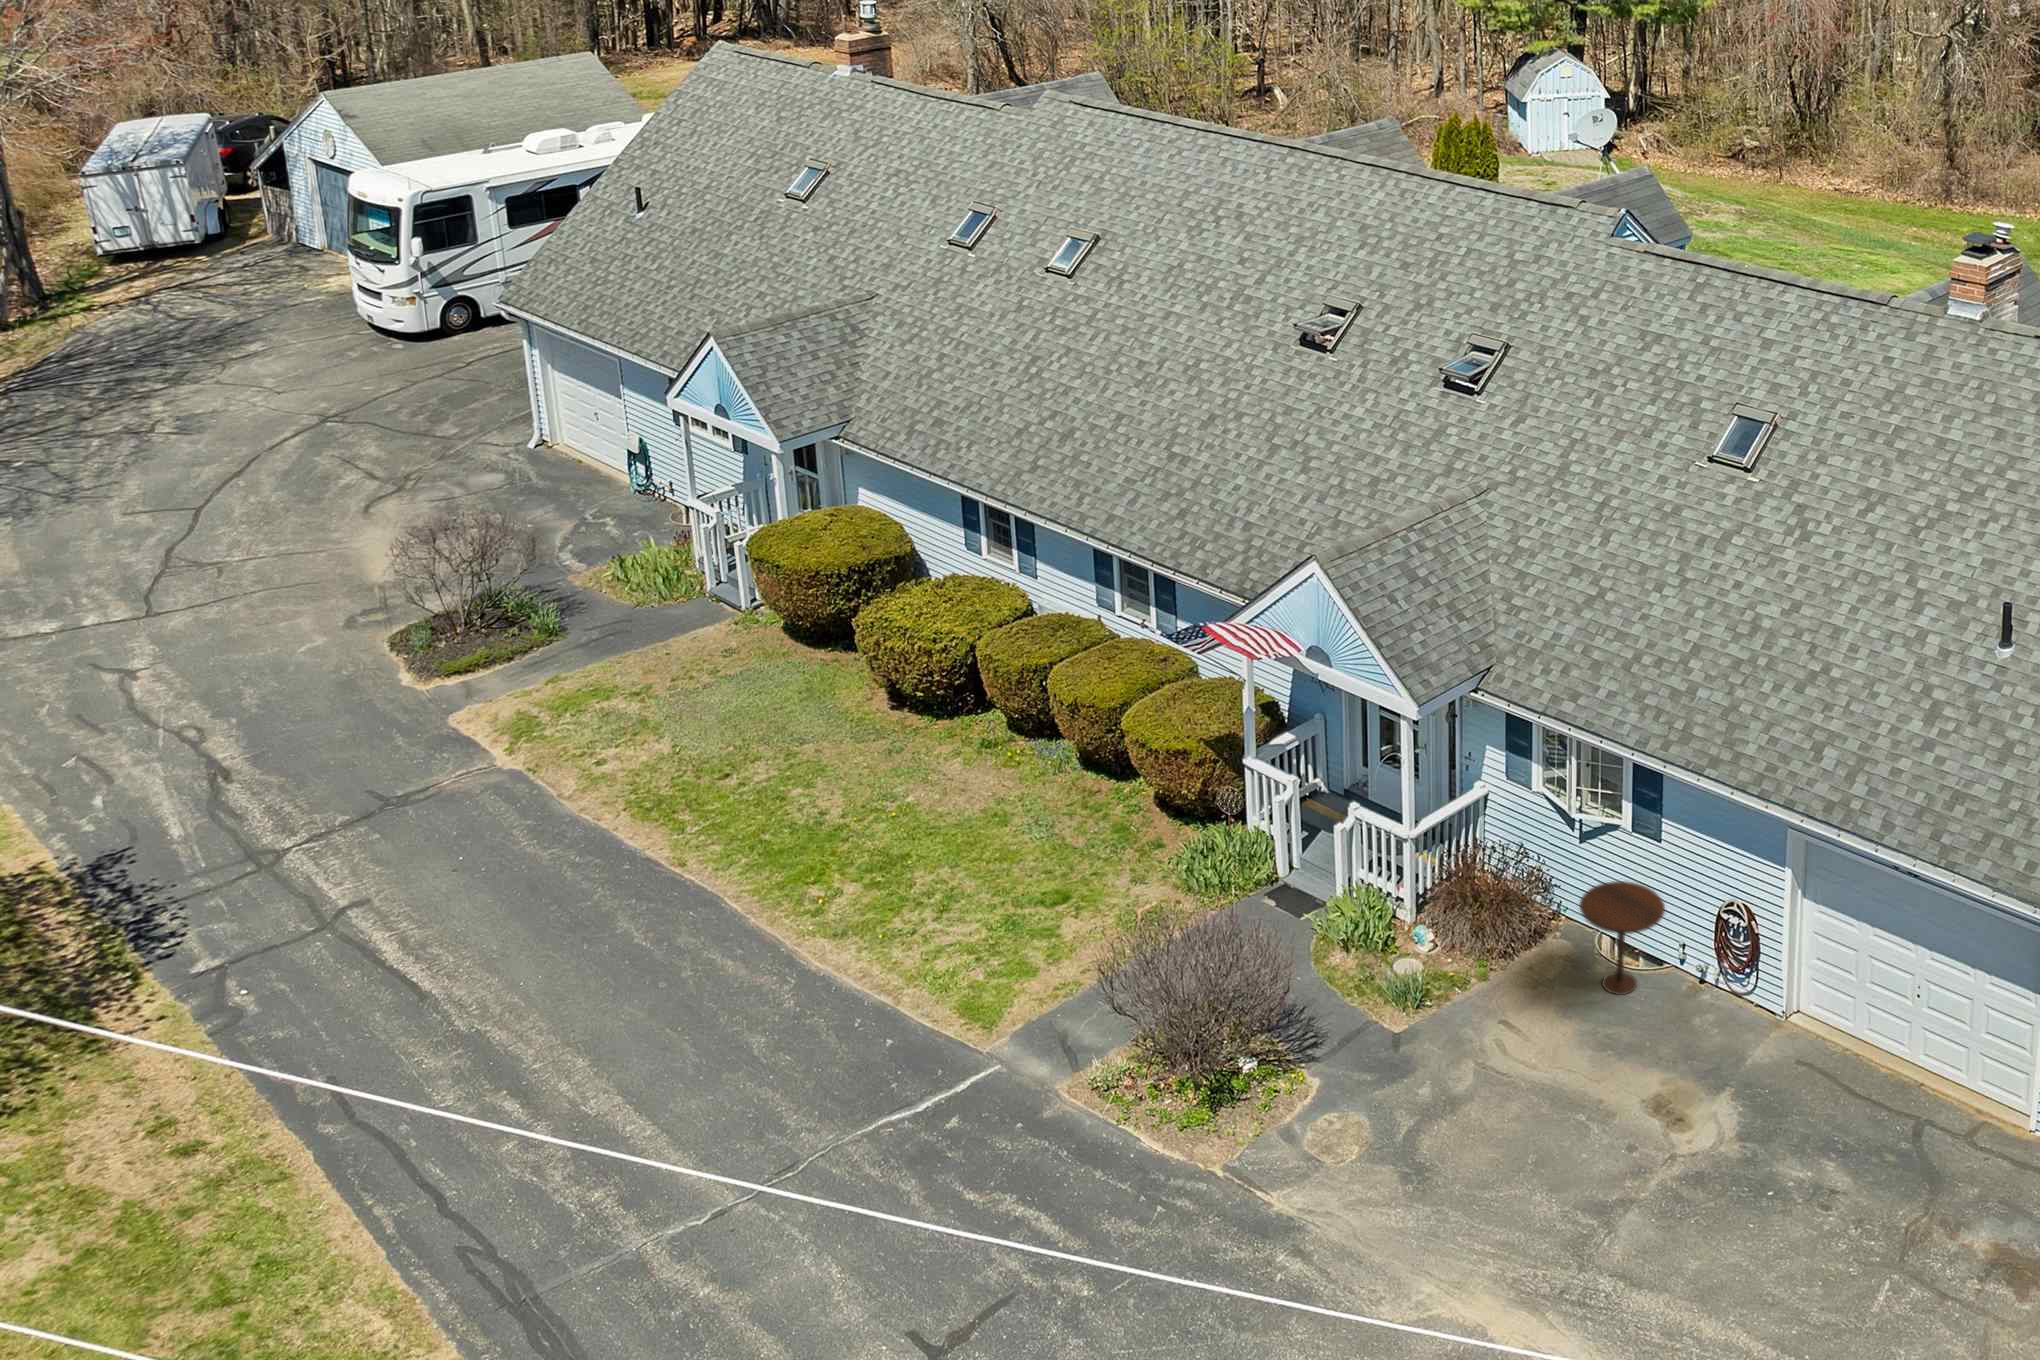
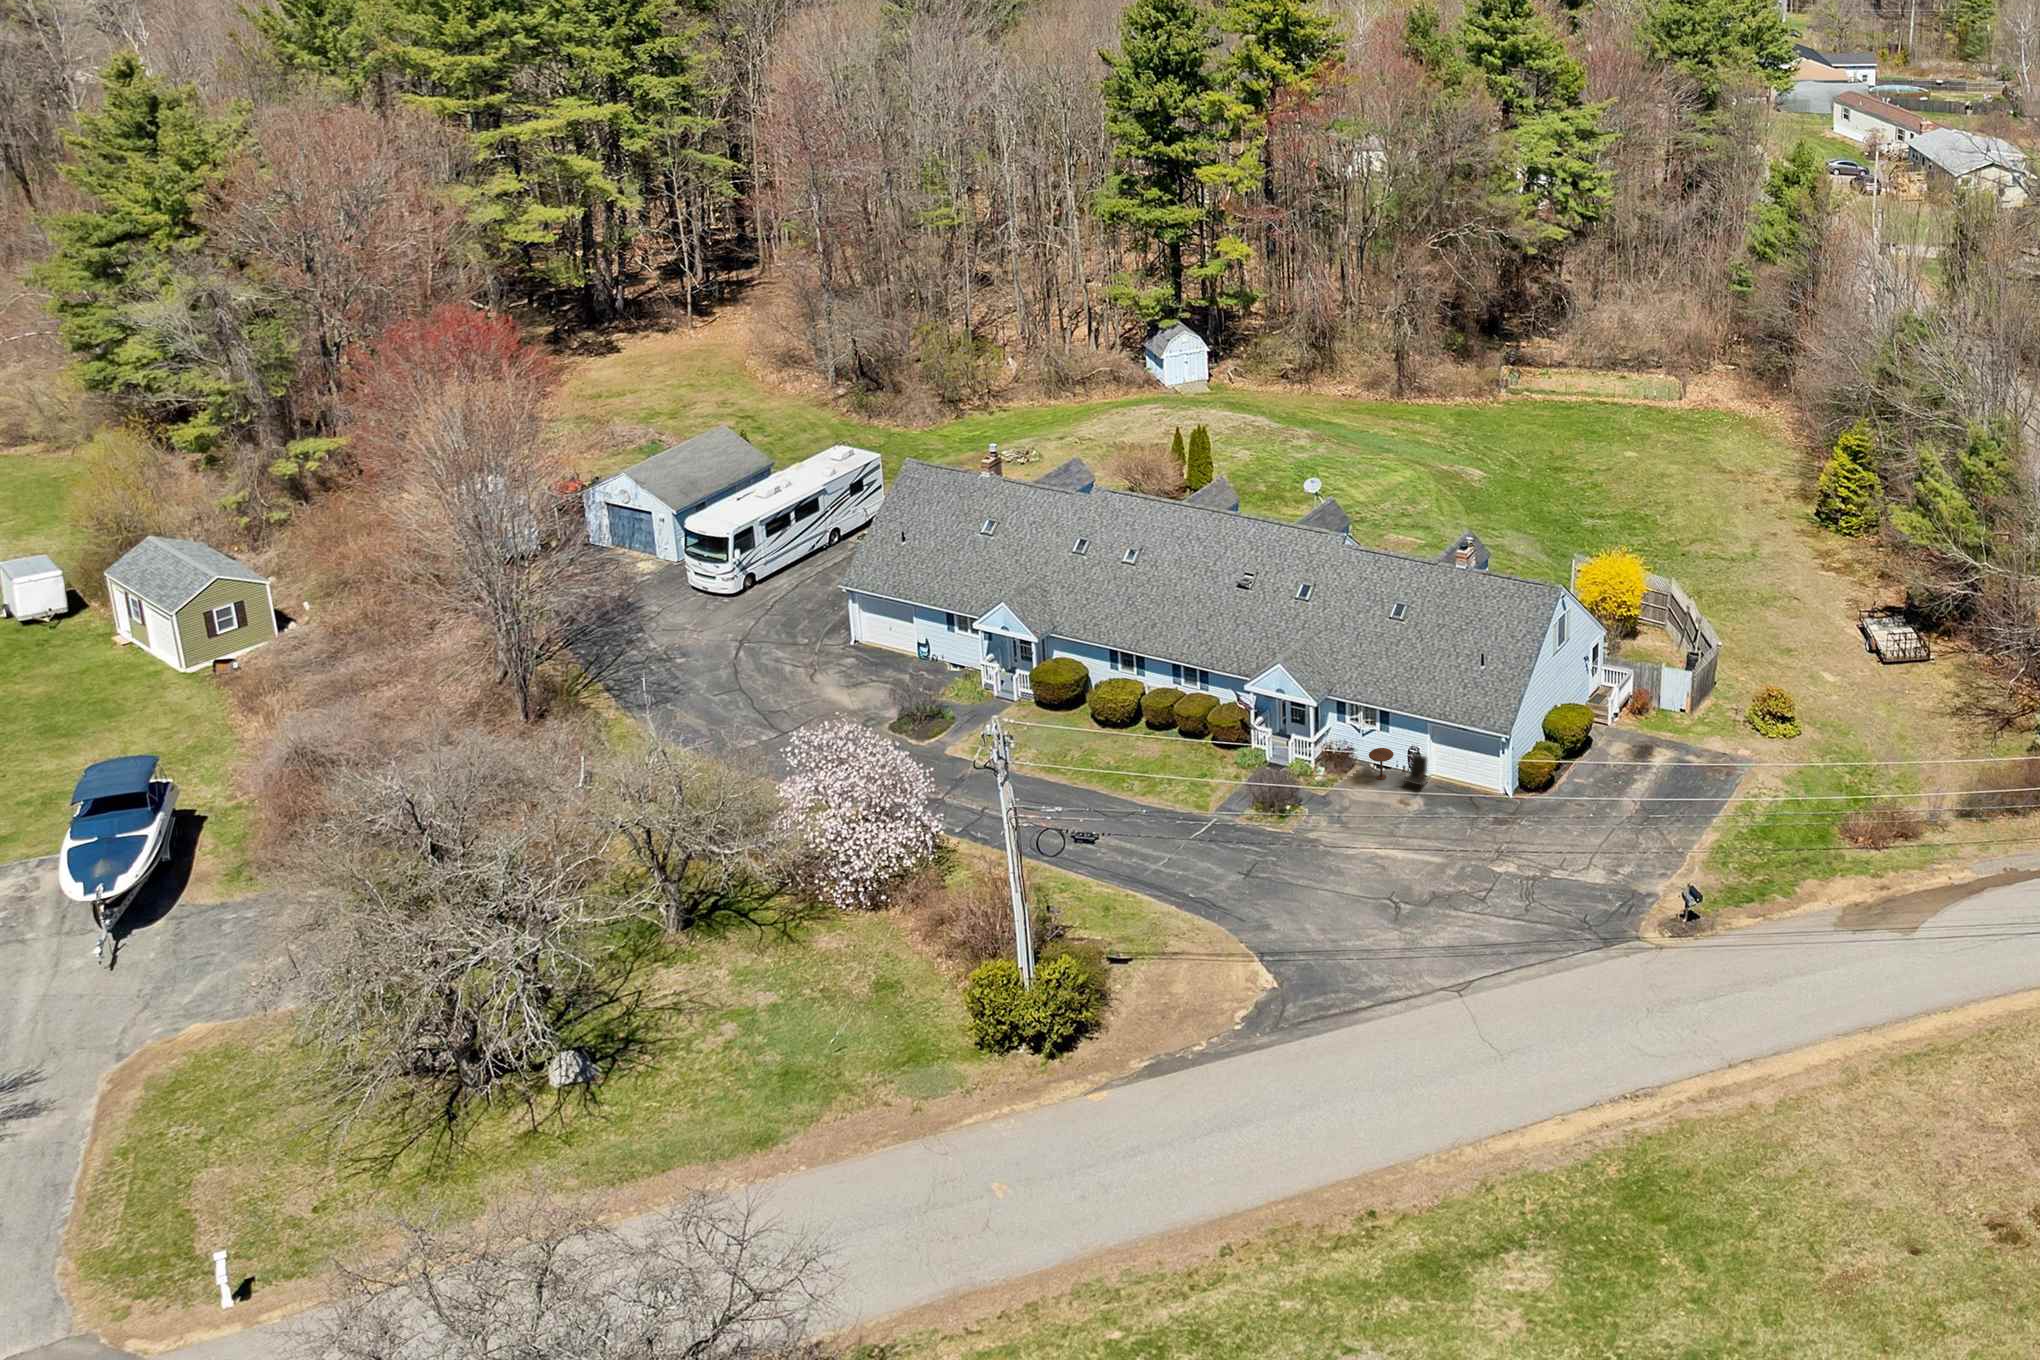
lounge chair: none [1686,920,1780,1063] -> present [1403,754,1427,785]

